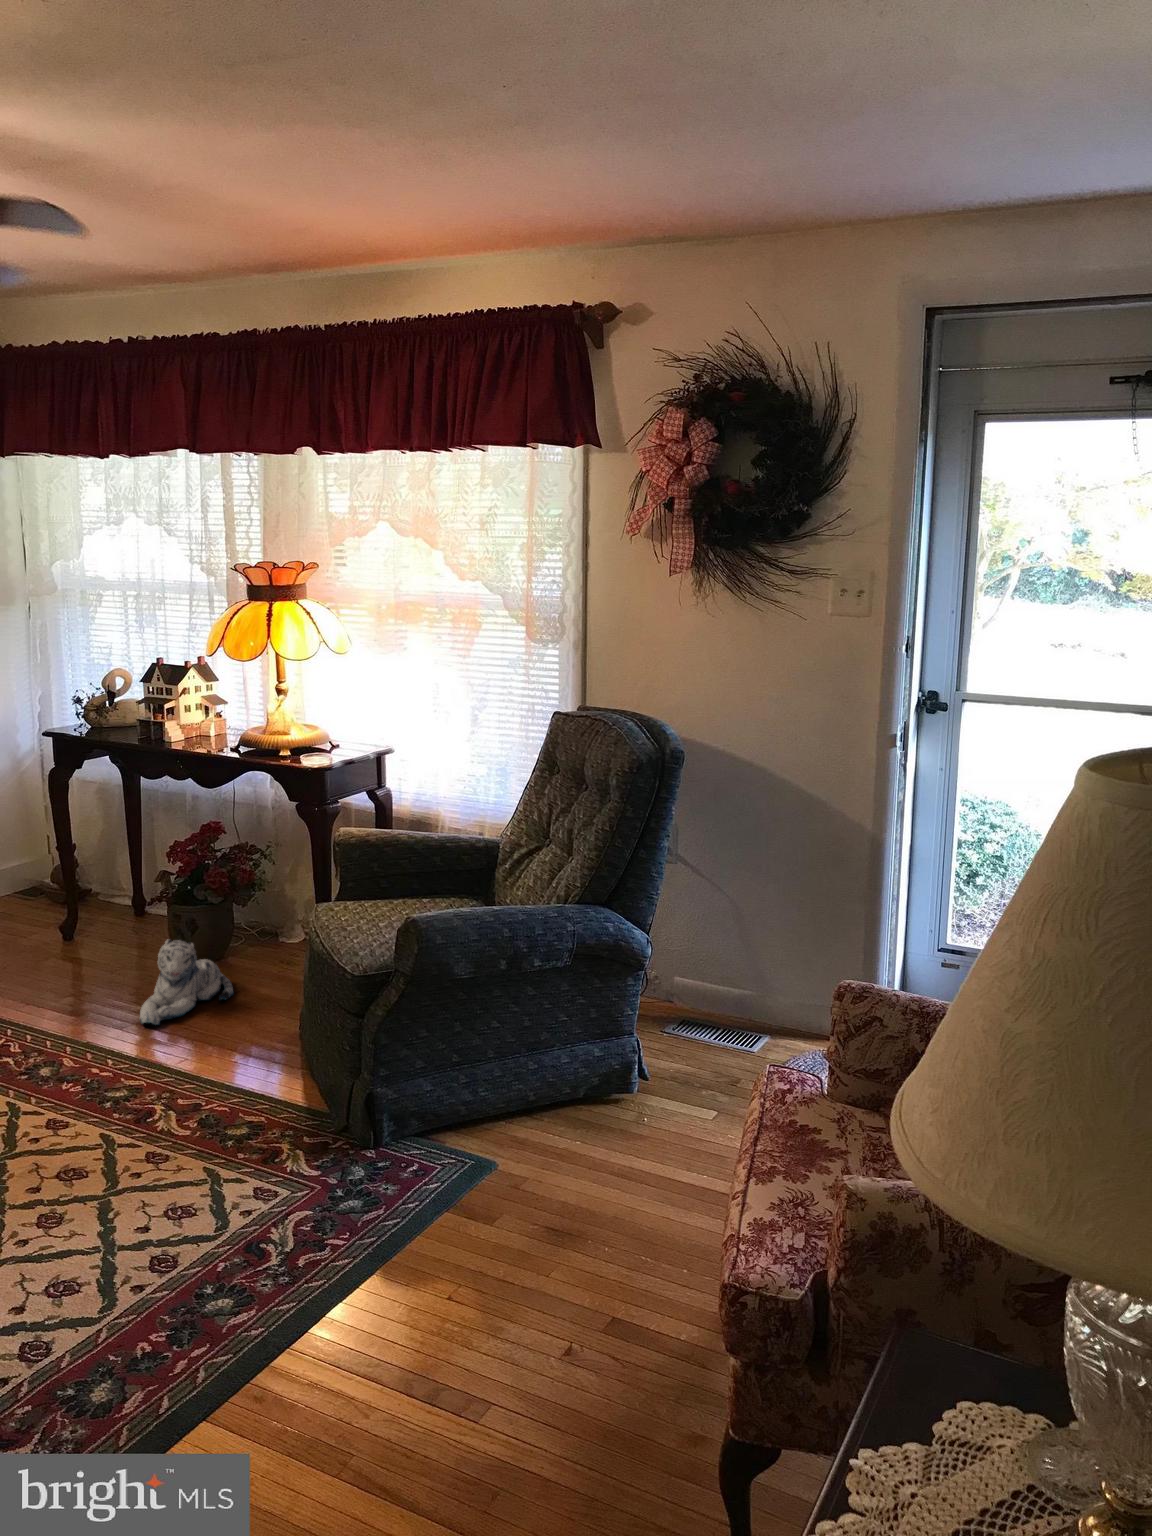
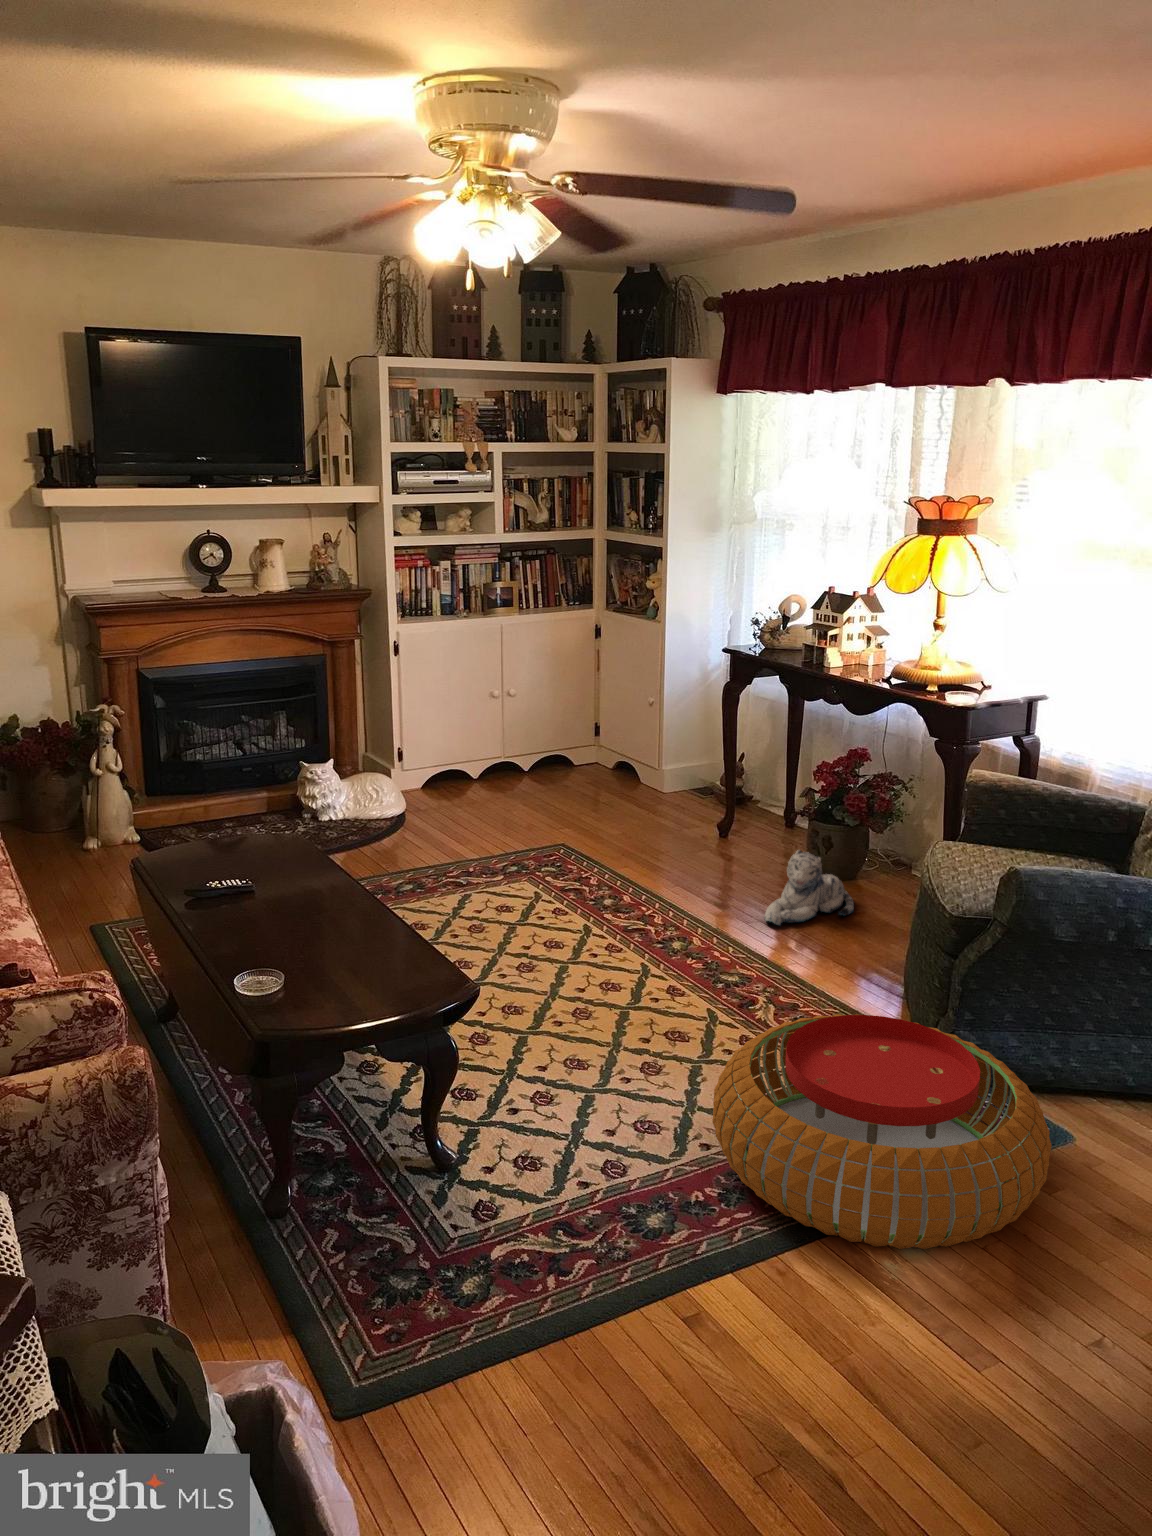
pouf: none [140,1092,488,1338] -> present [712,1014,1052,1249]

